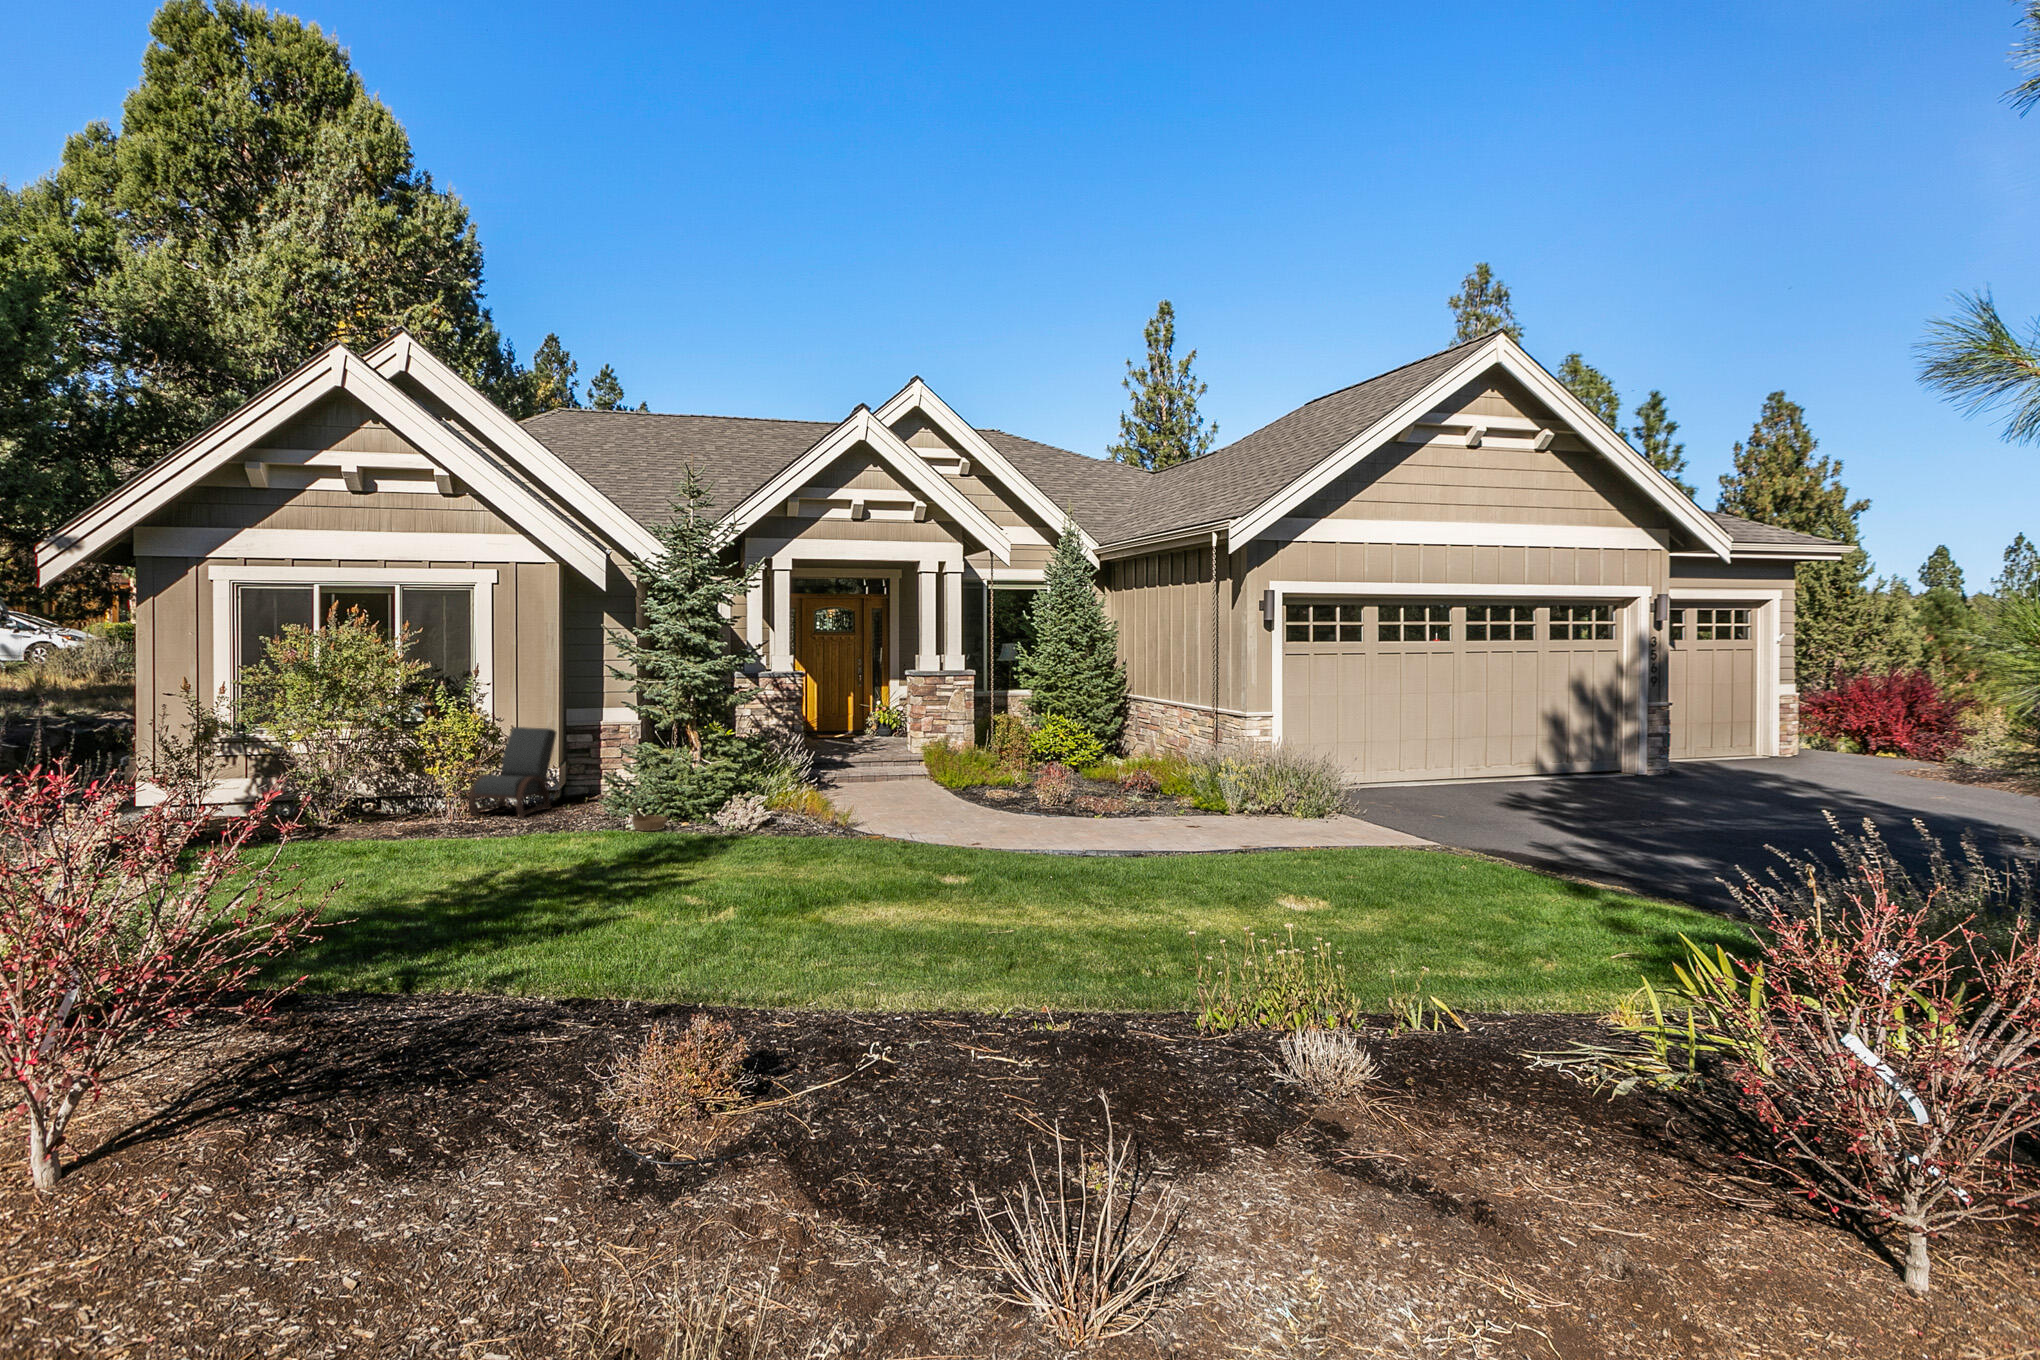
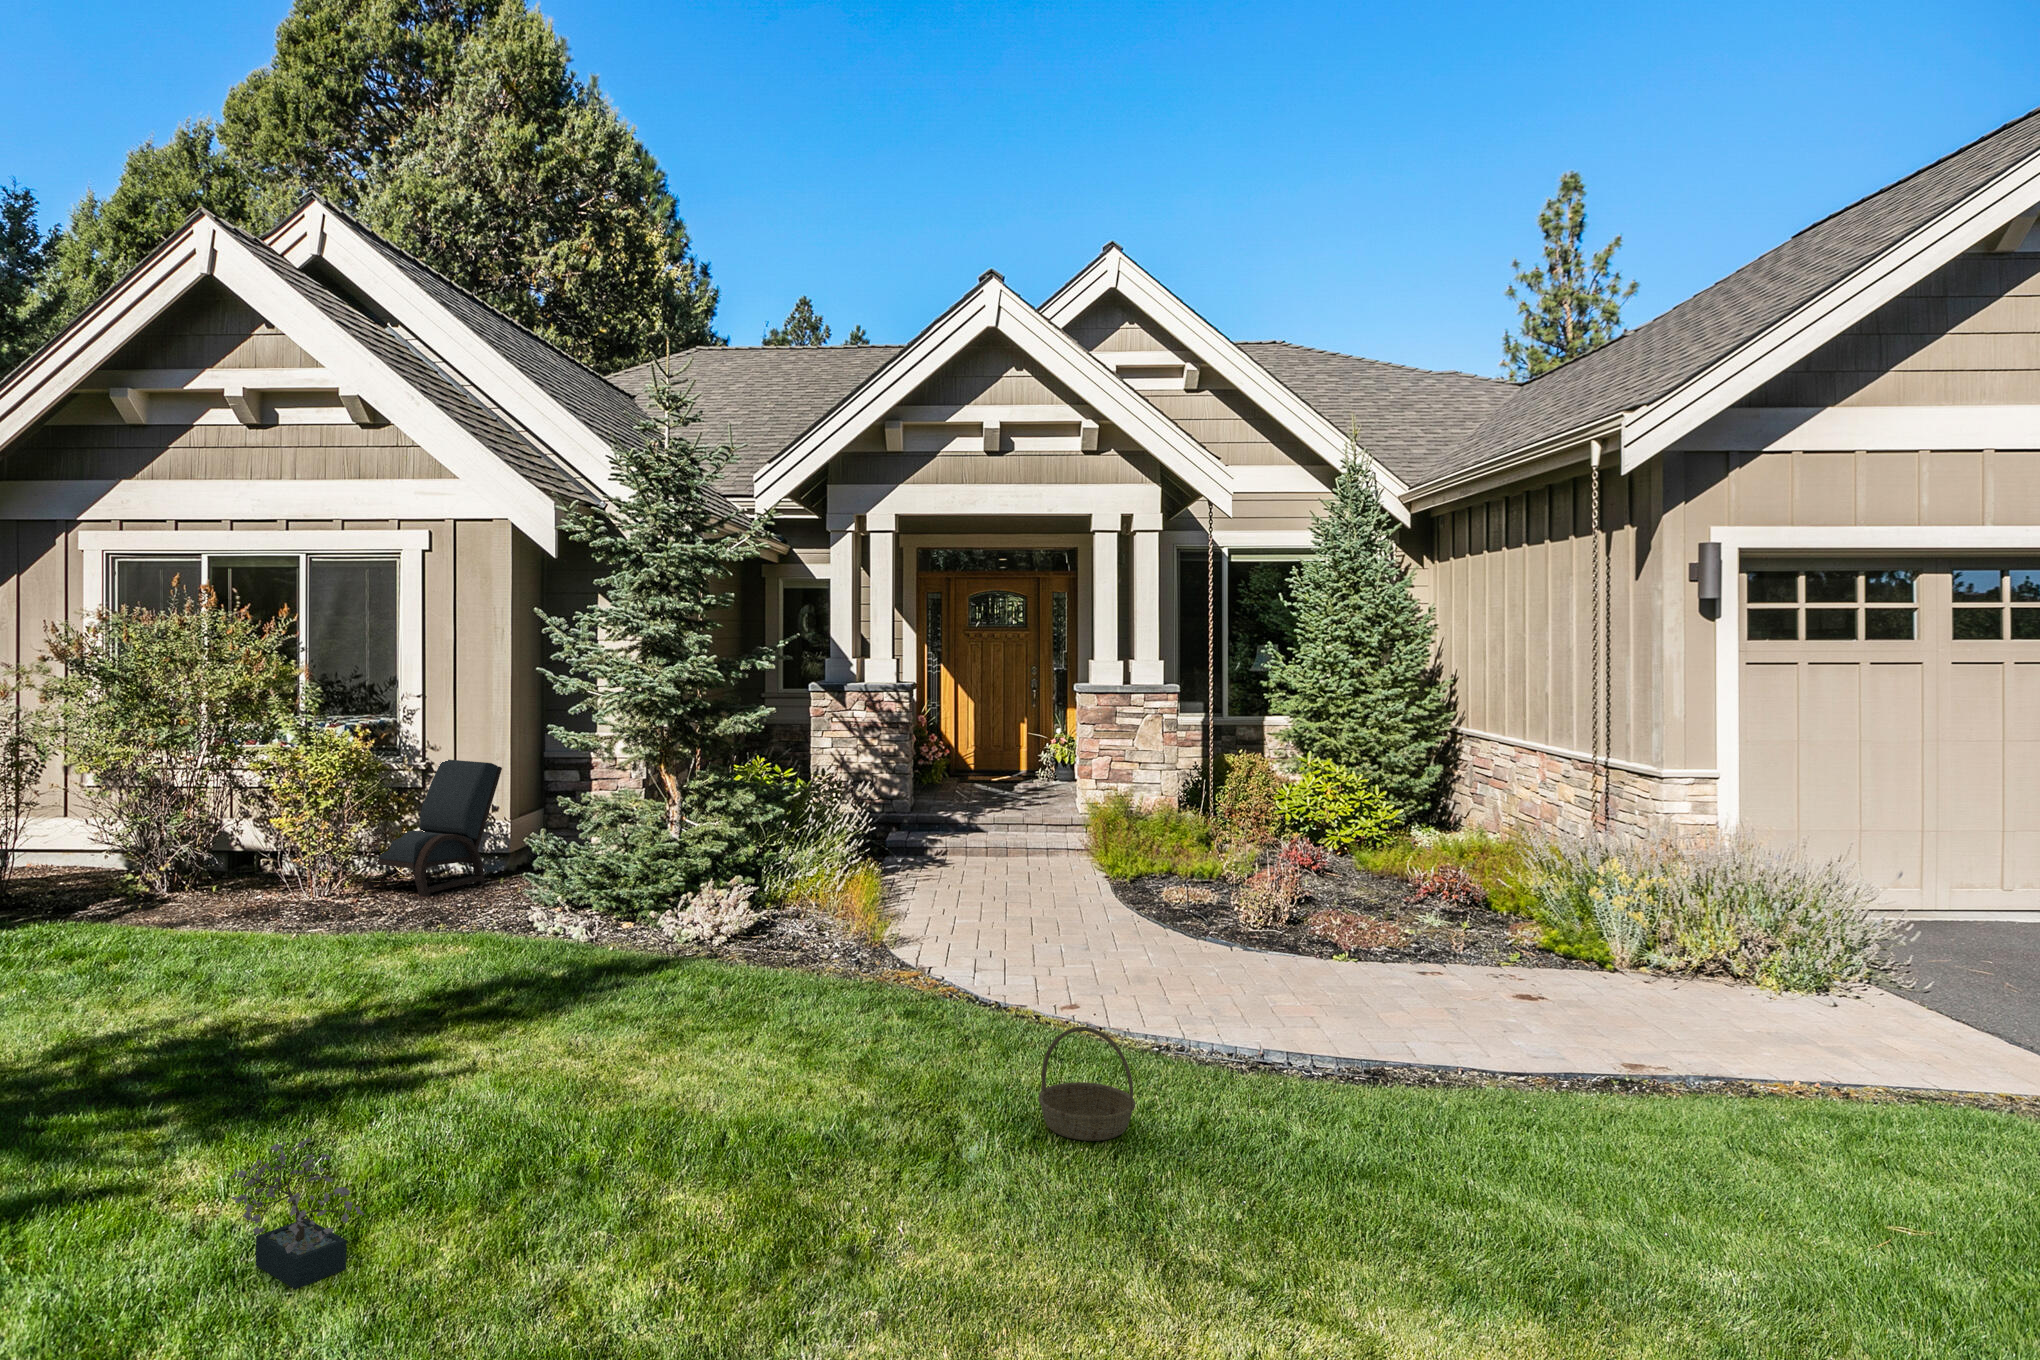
basket: present [631,798,668,831] -> present [1038,1027,1135,1141]
decorative plant: none [706,904,768,965] -> present [230,1138,364,1289]

